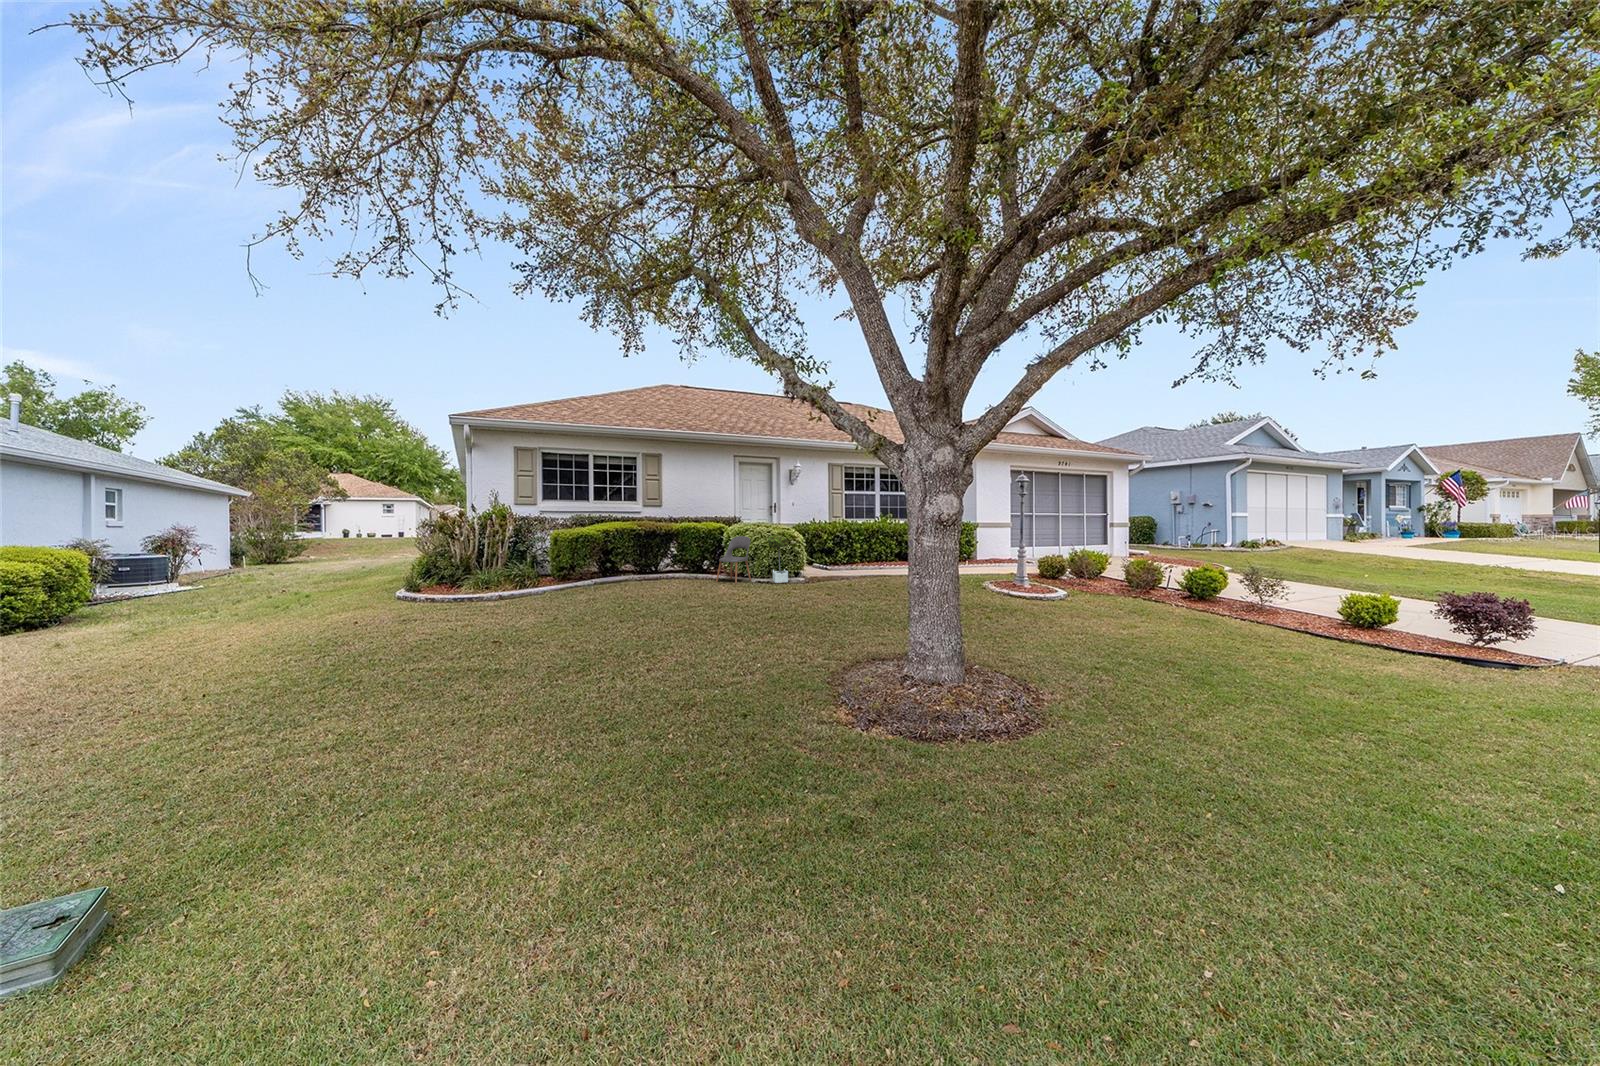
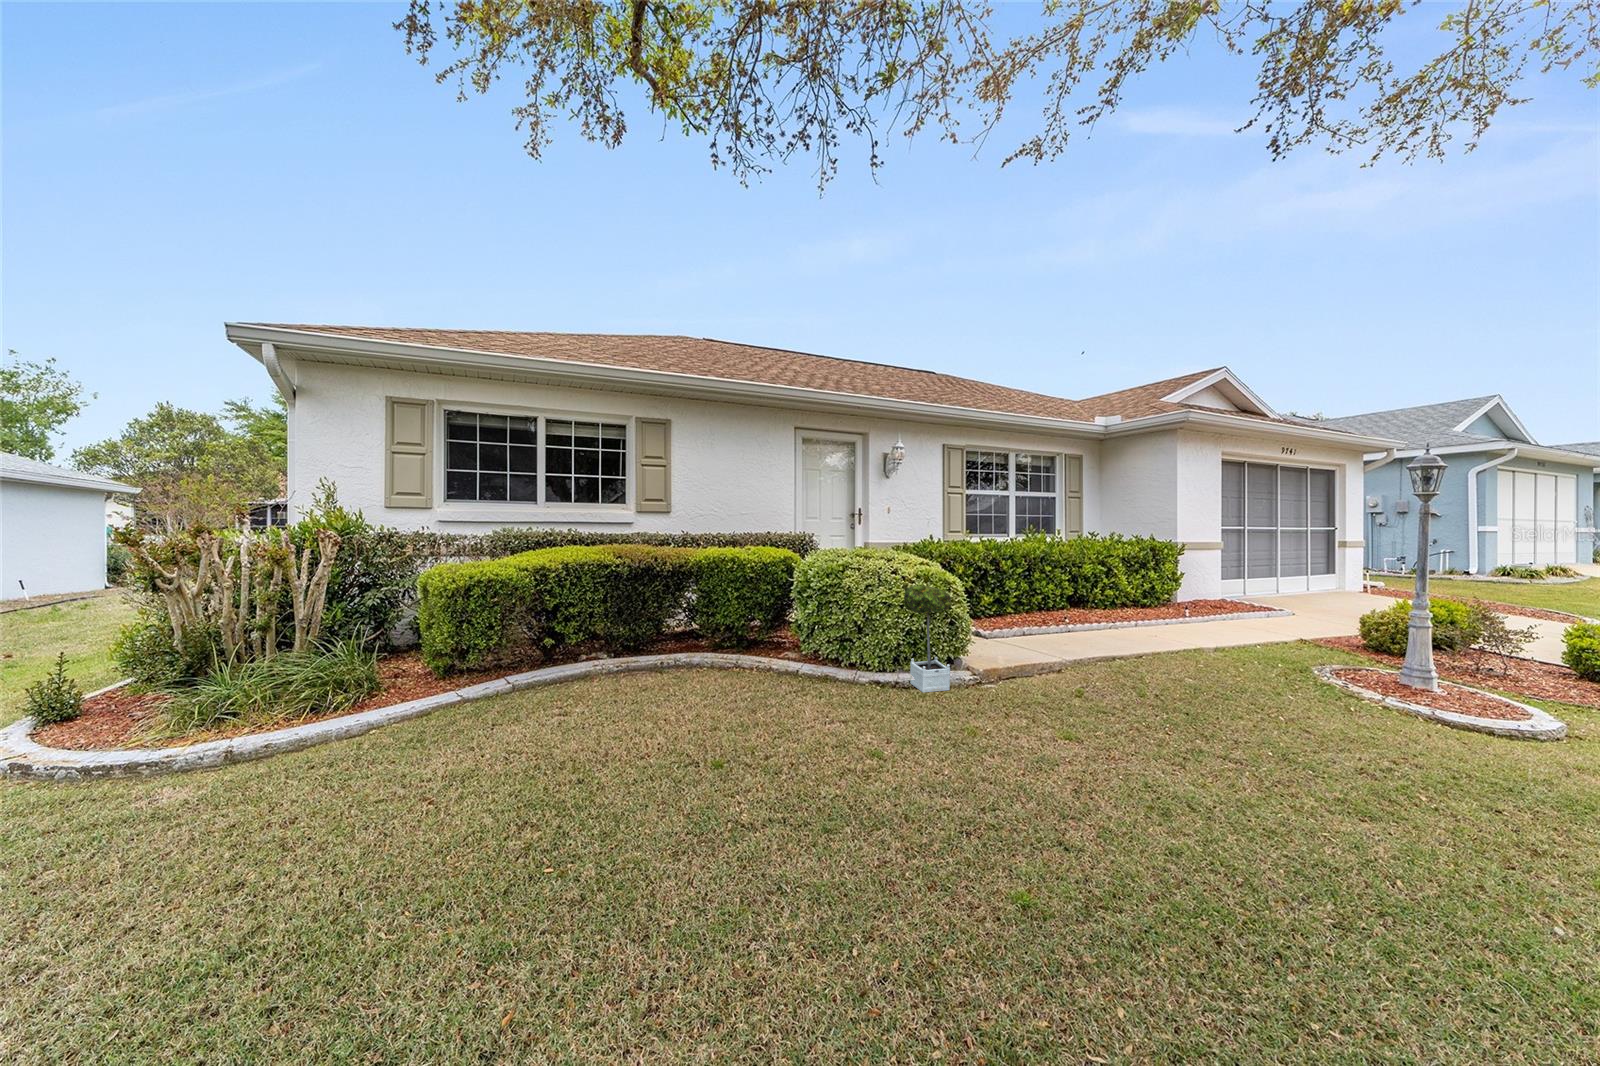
chair: present [716,536,751,584] -> none [787,582,862,698]

